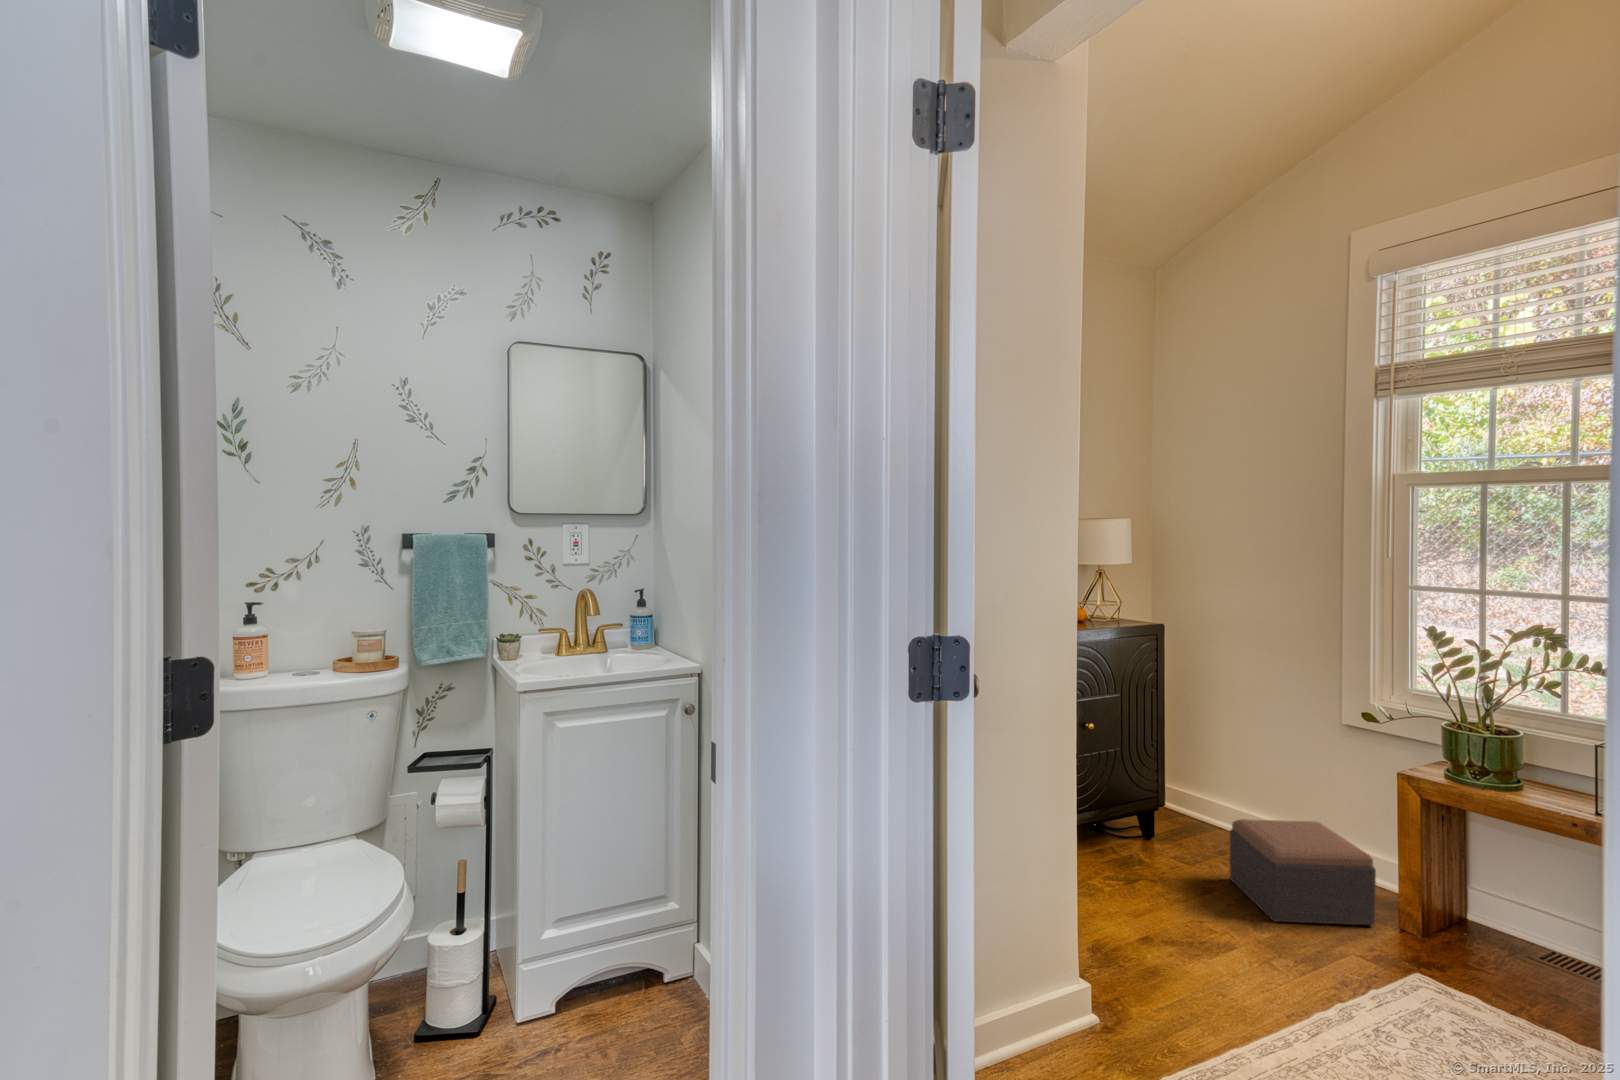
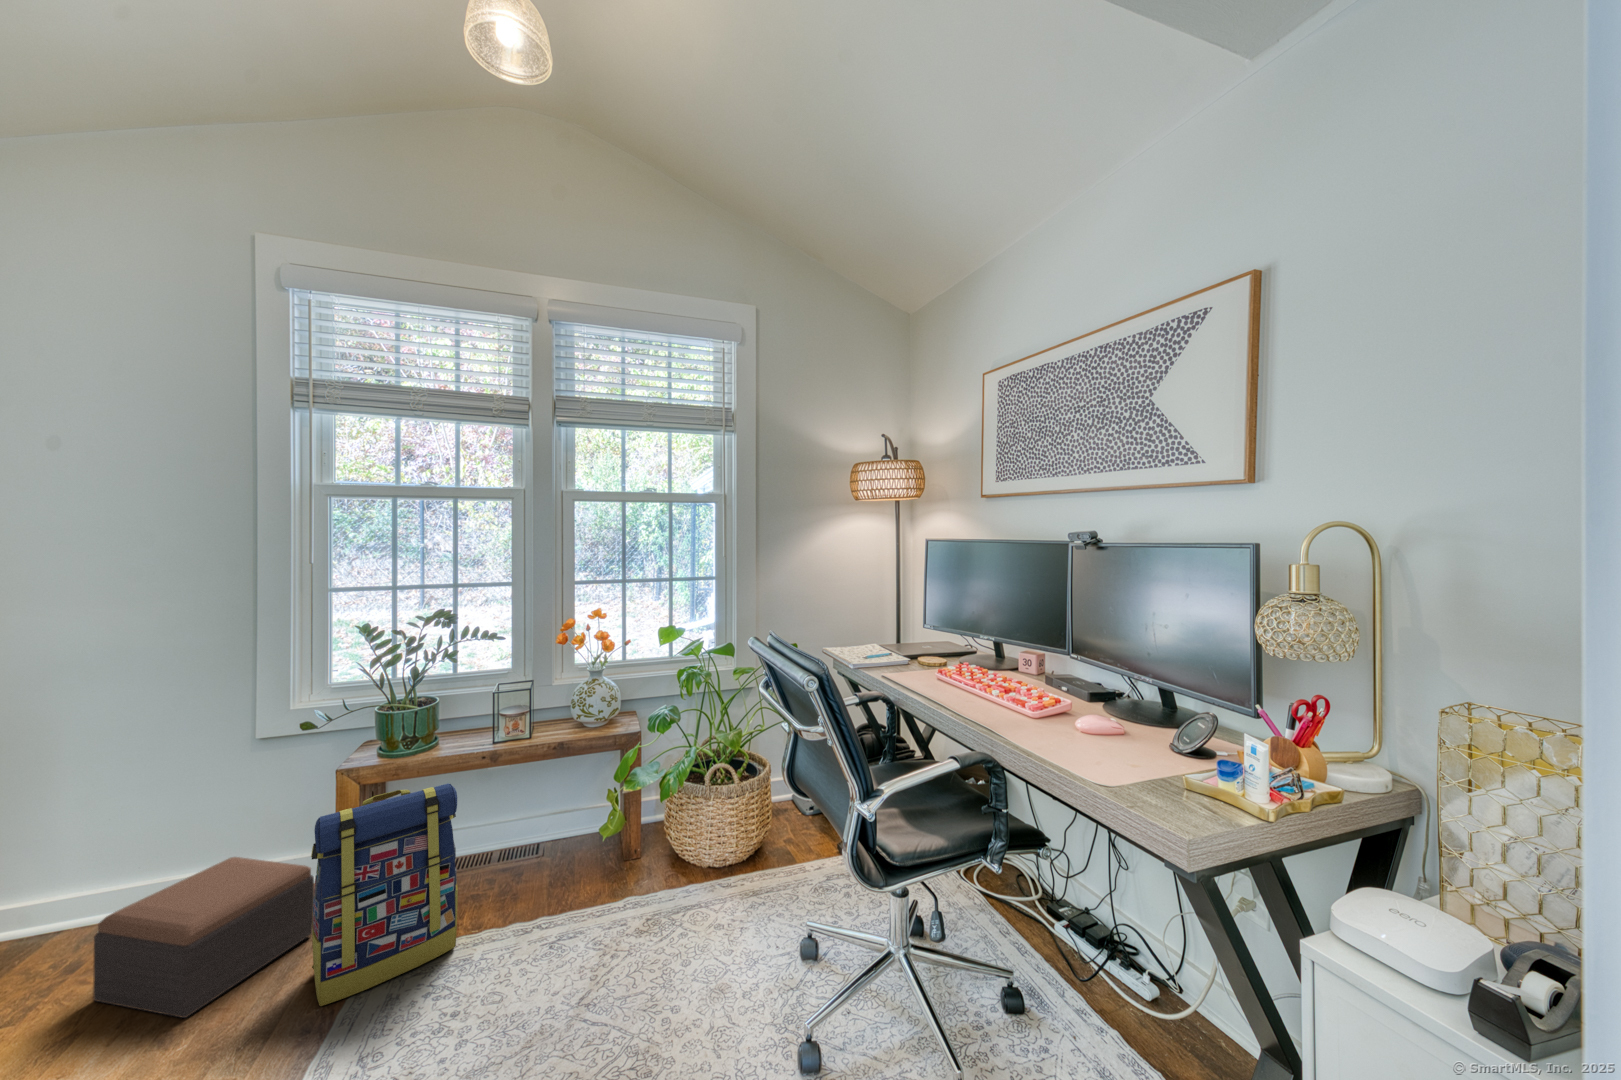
backpack: none [1359,801,1514,1020] -> present [311,784,458,1006]

